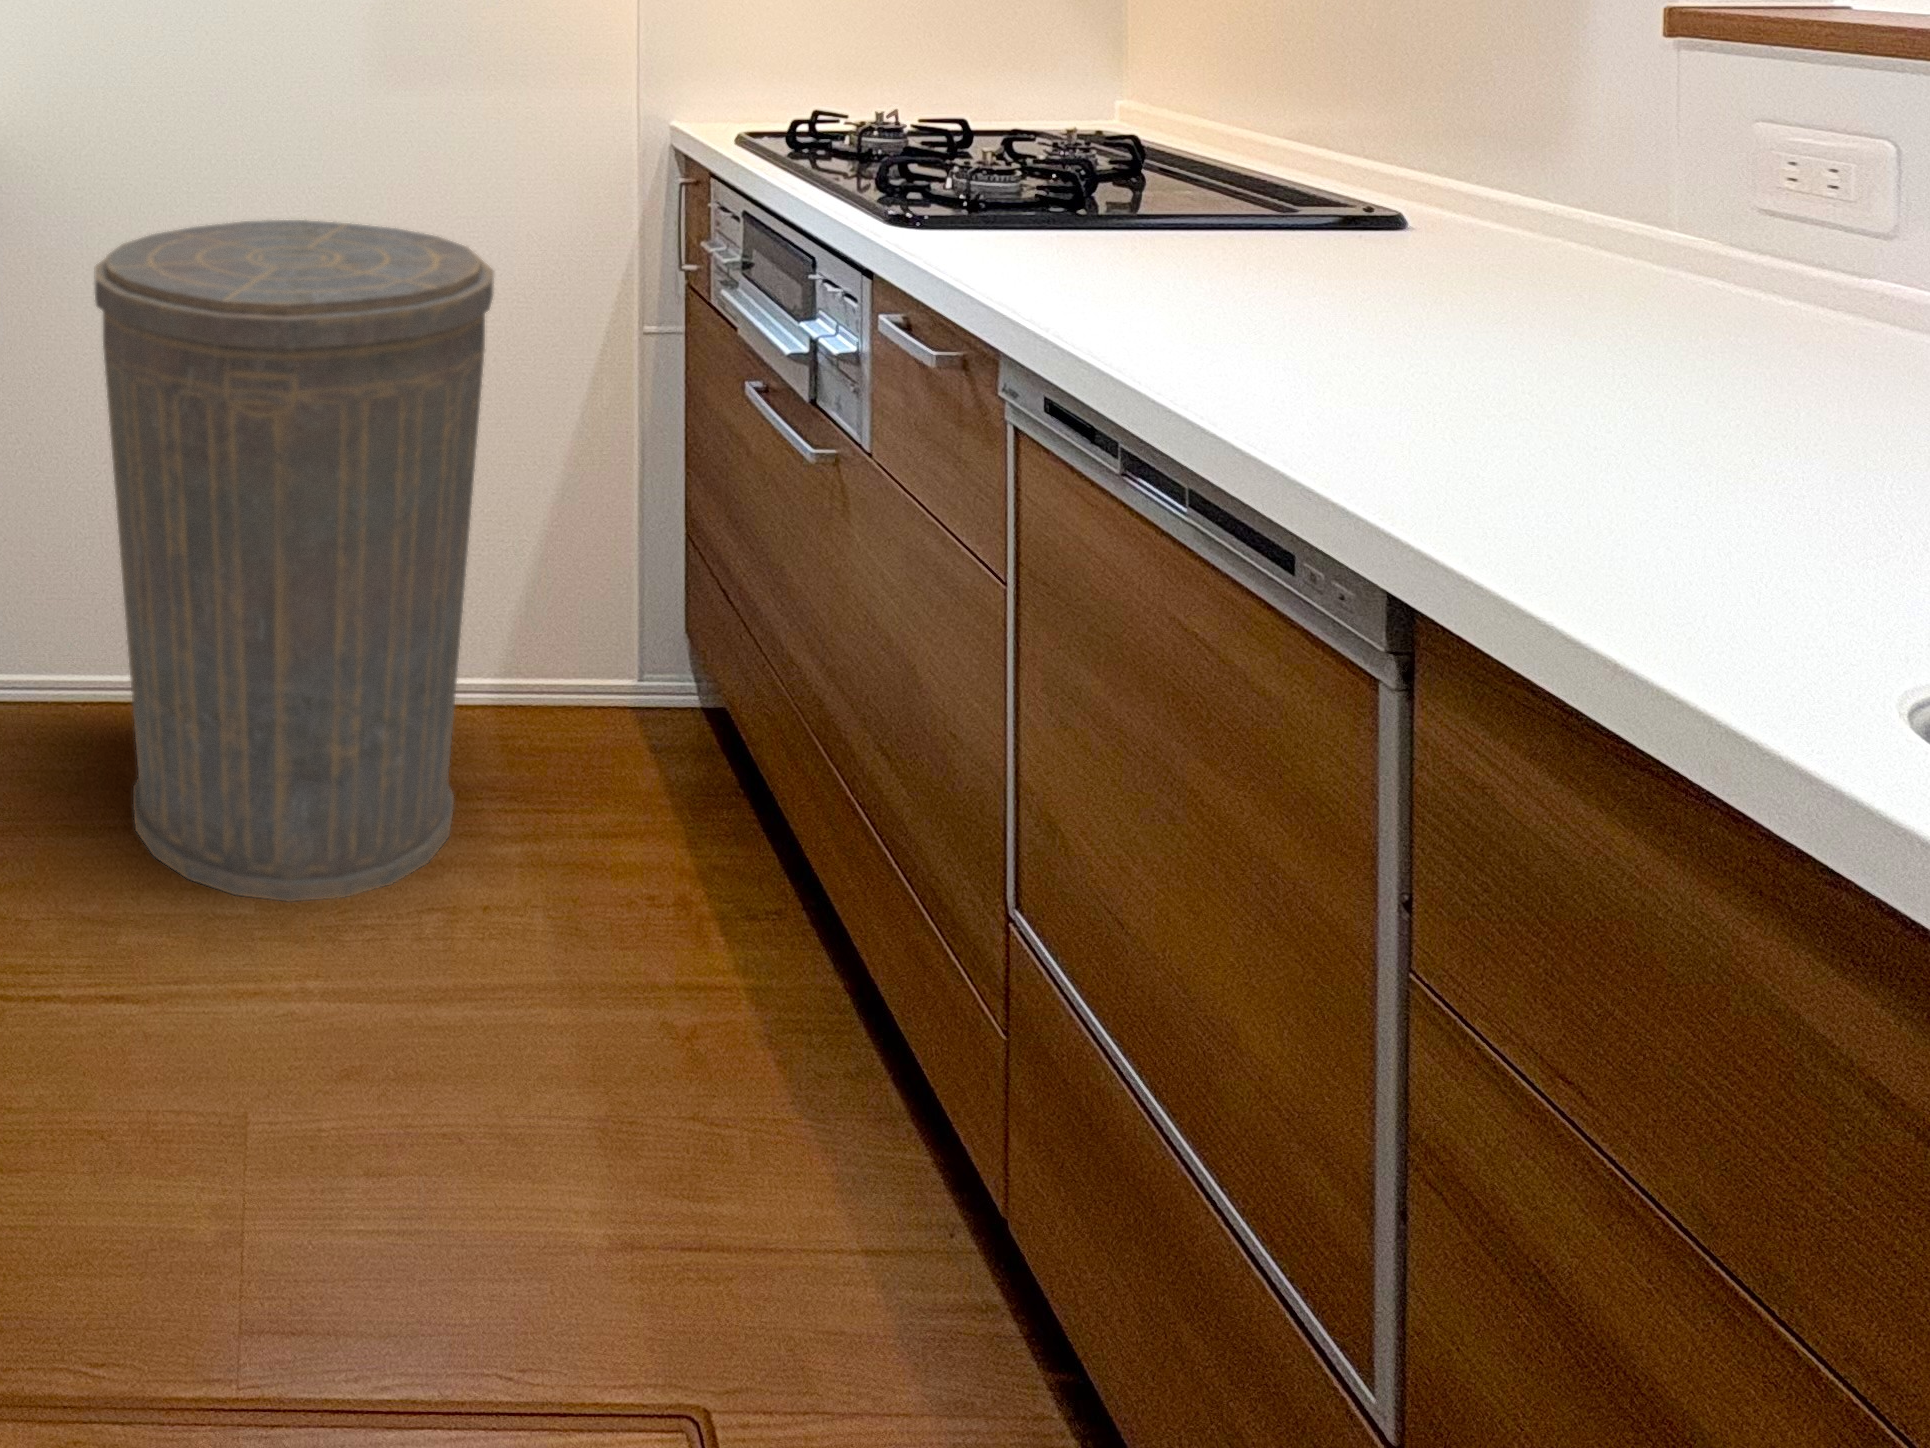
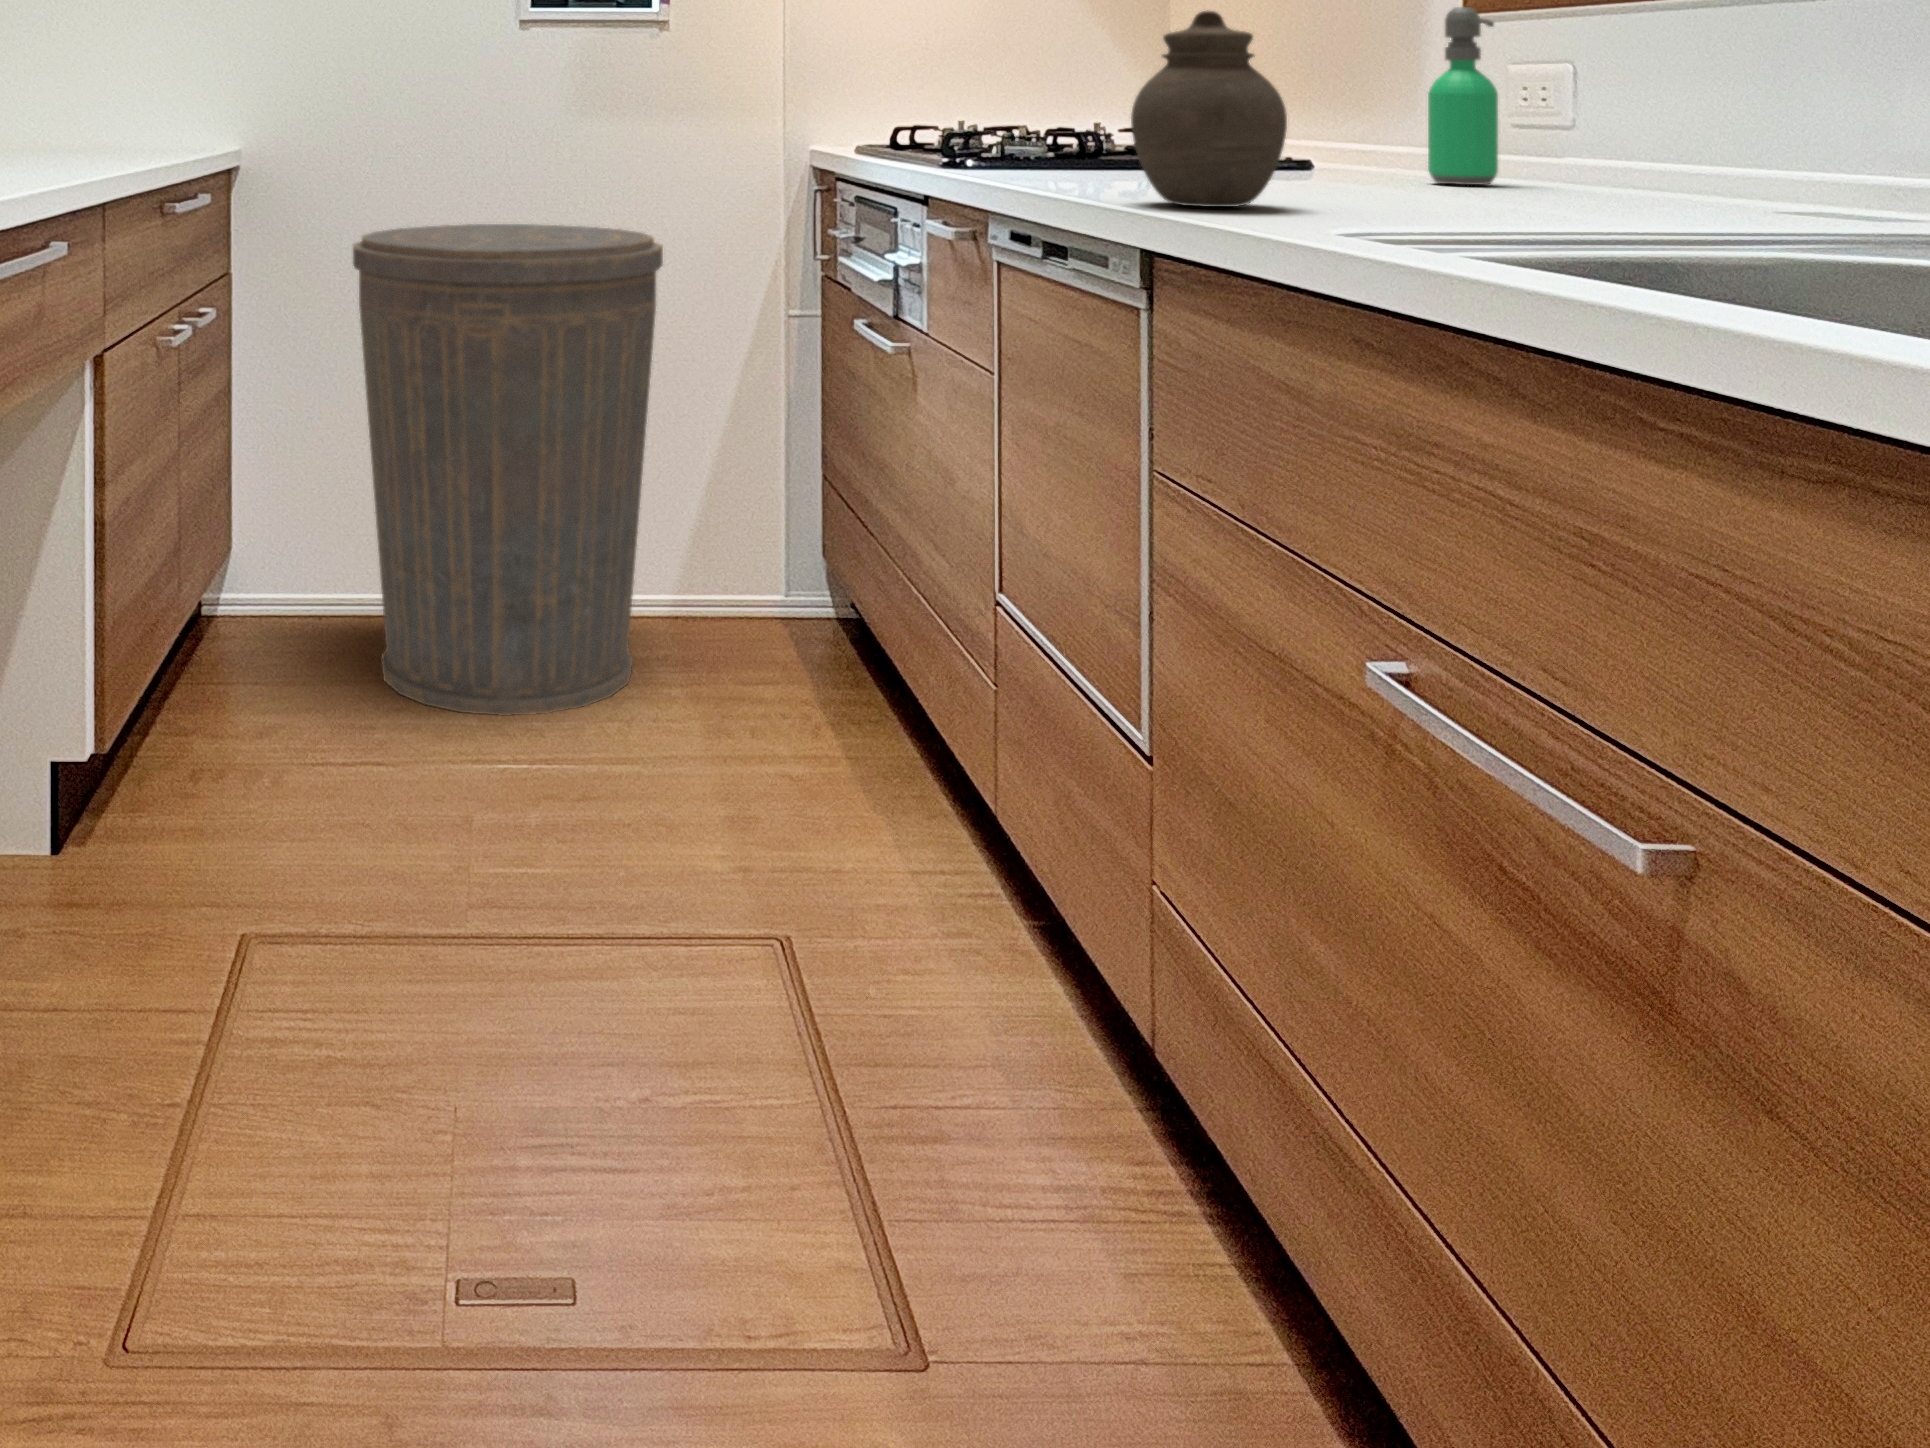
soap dispenser: none [1635,44,1763,309] -> present [1428,7,1498,185]
jar: none [1291,125,1574,452] -> present [1131,11,1287,207]

